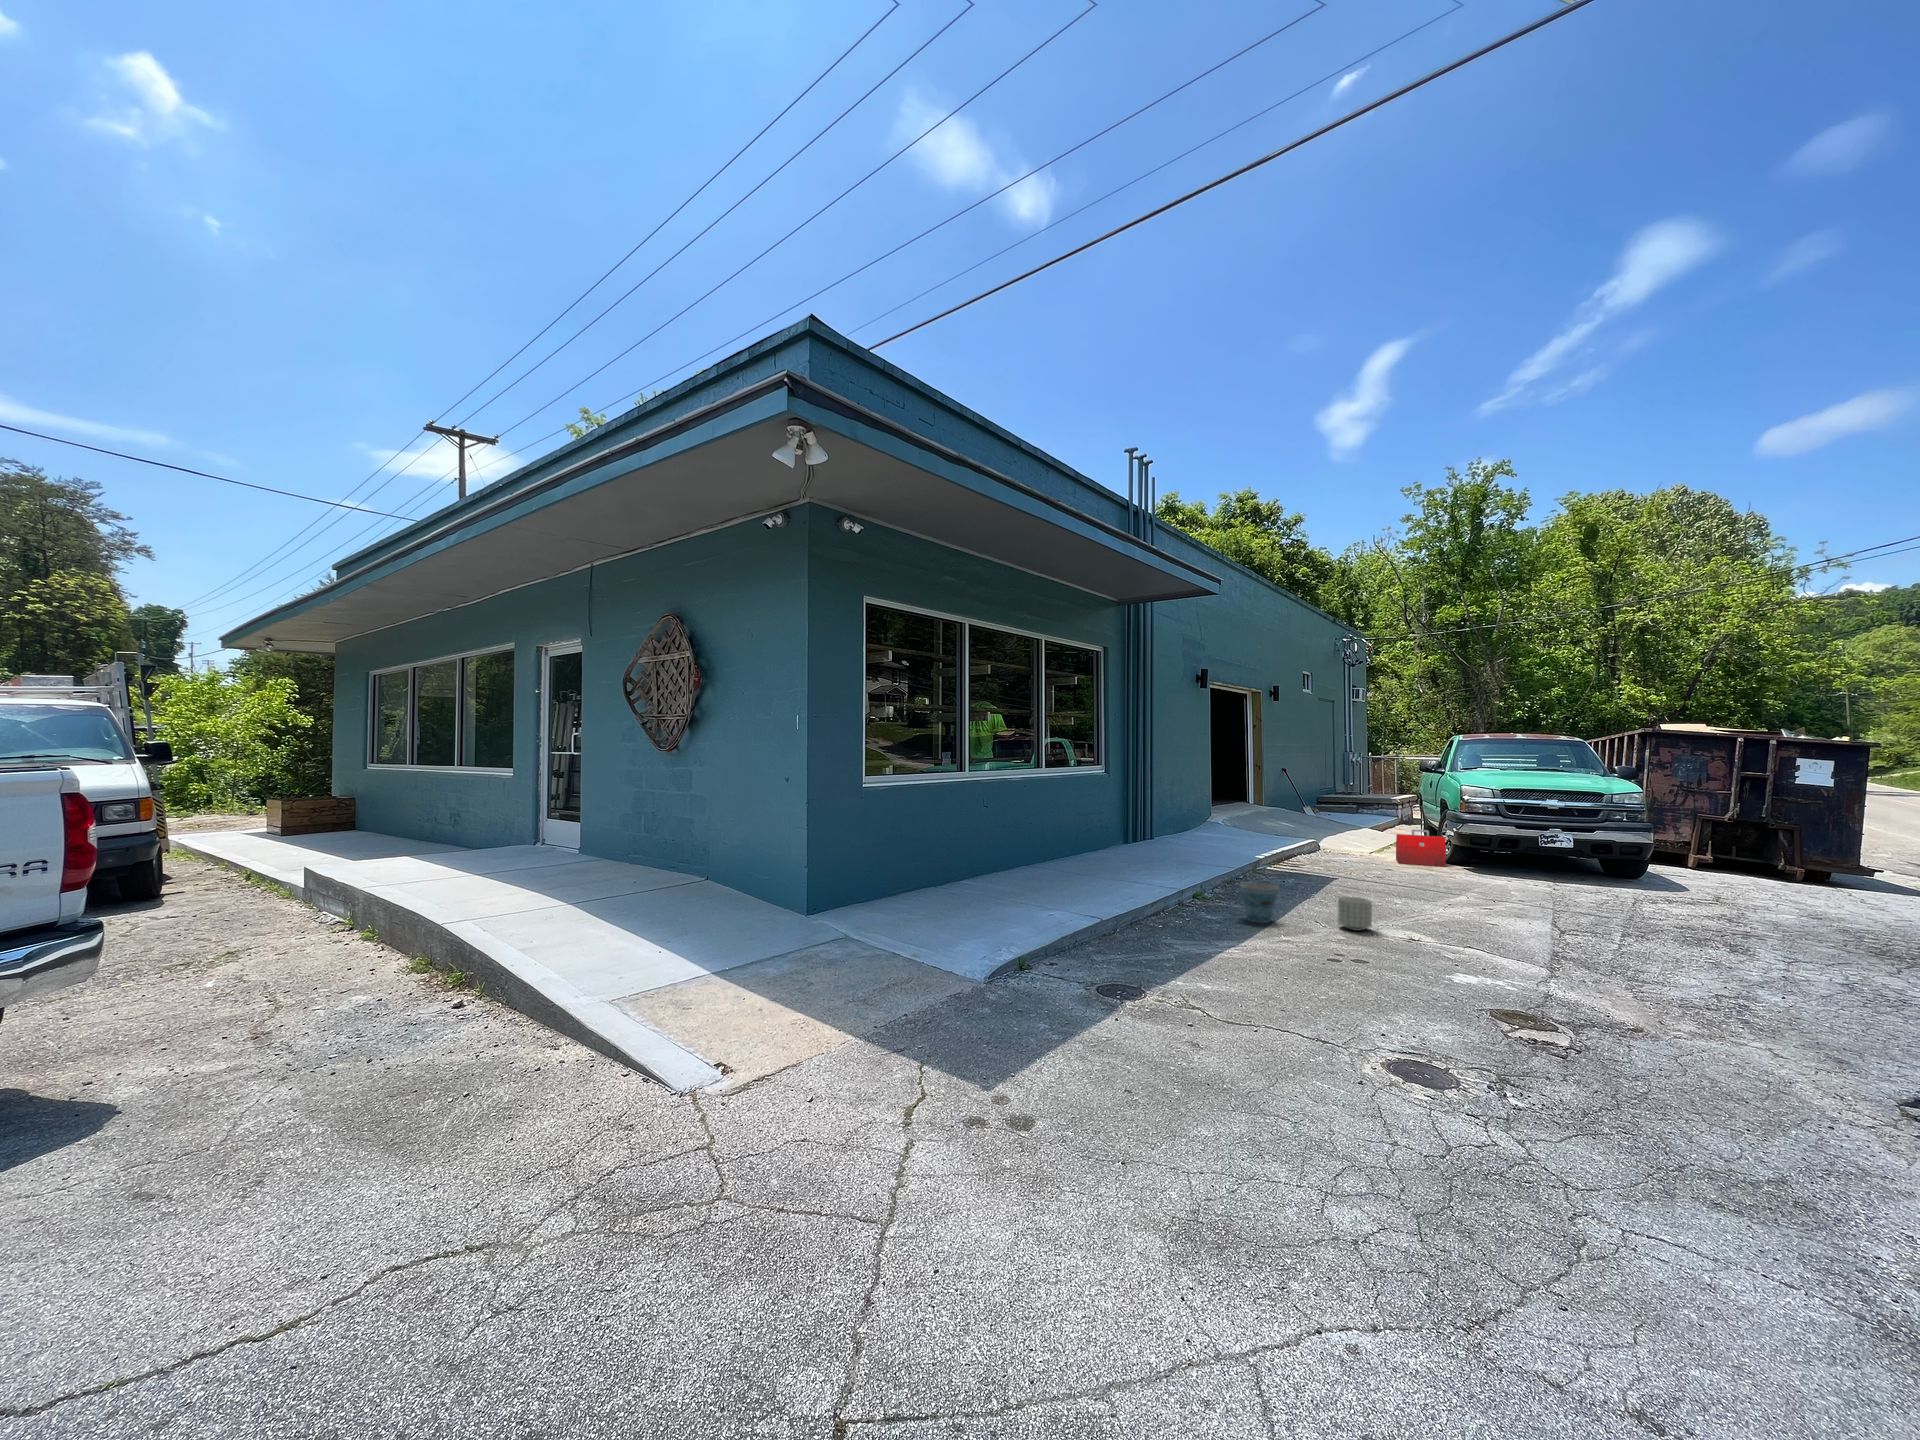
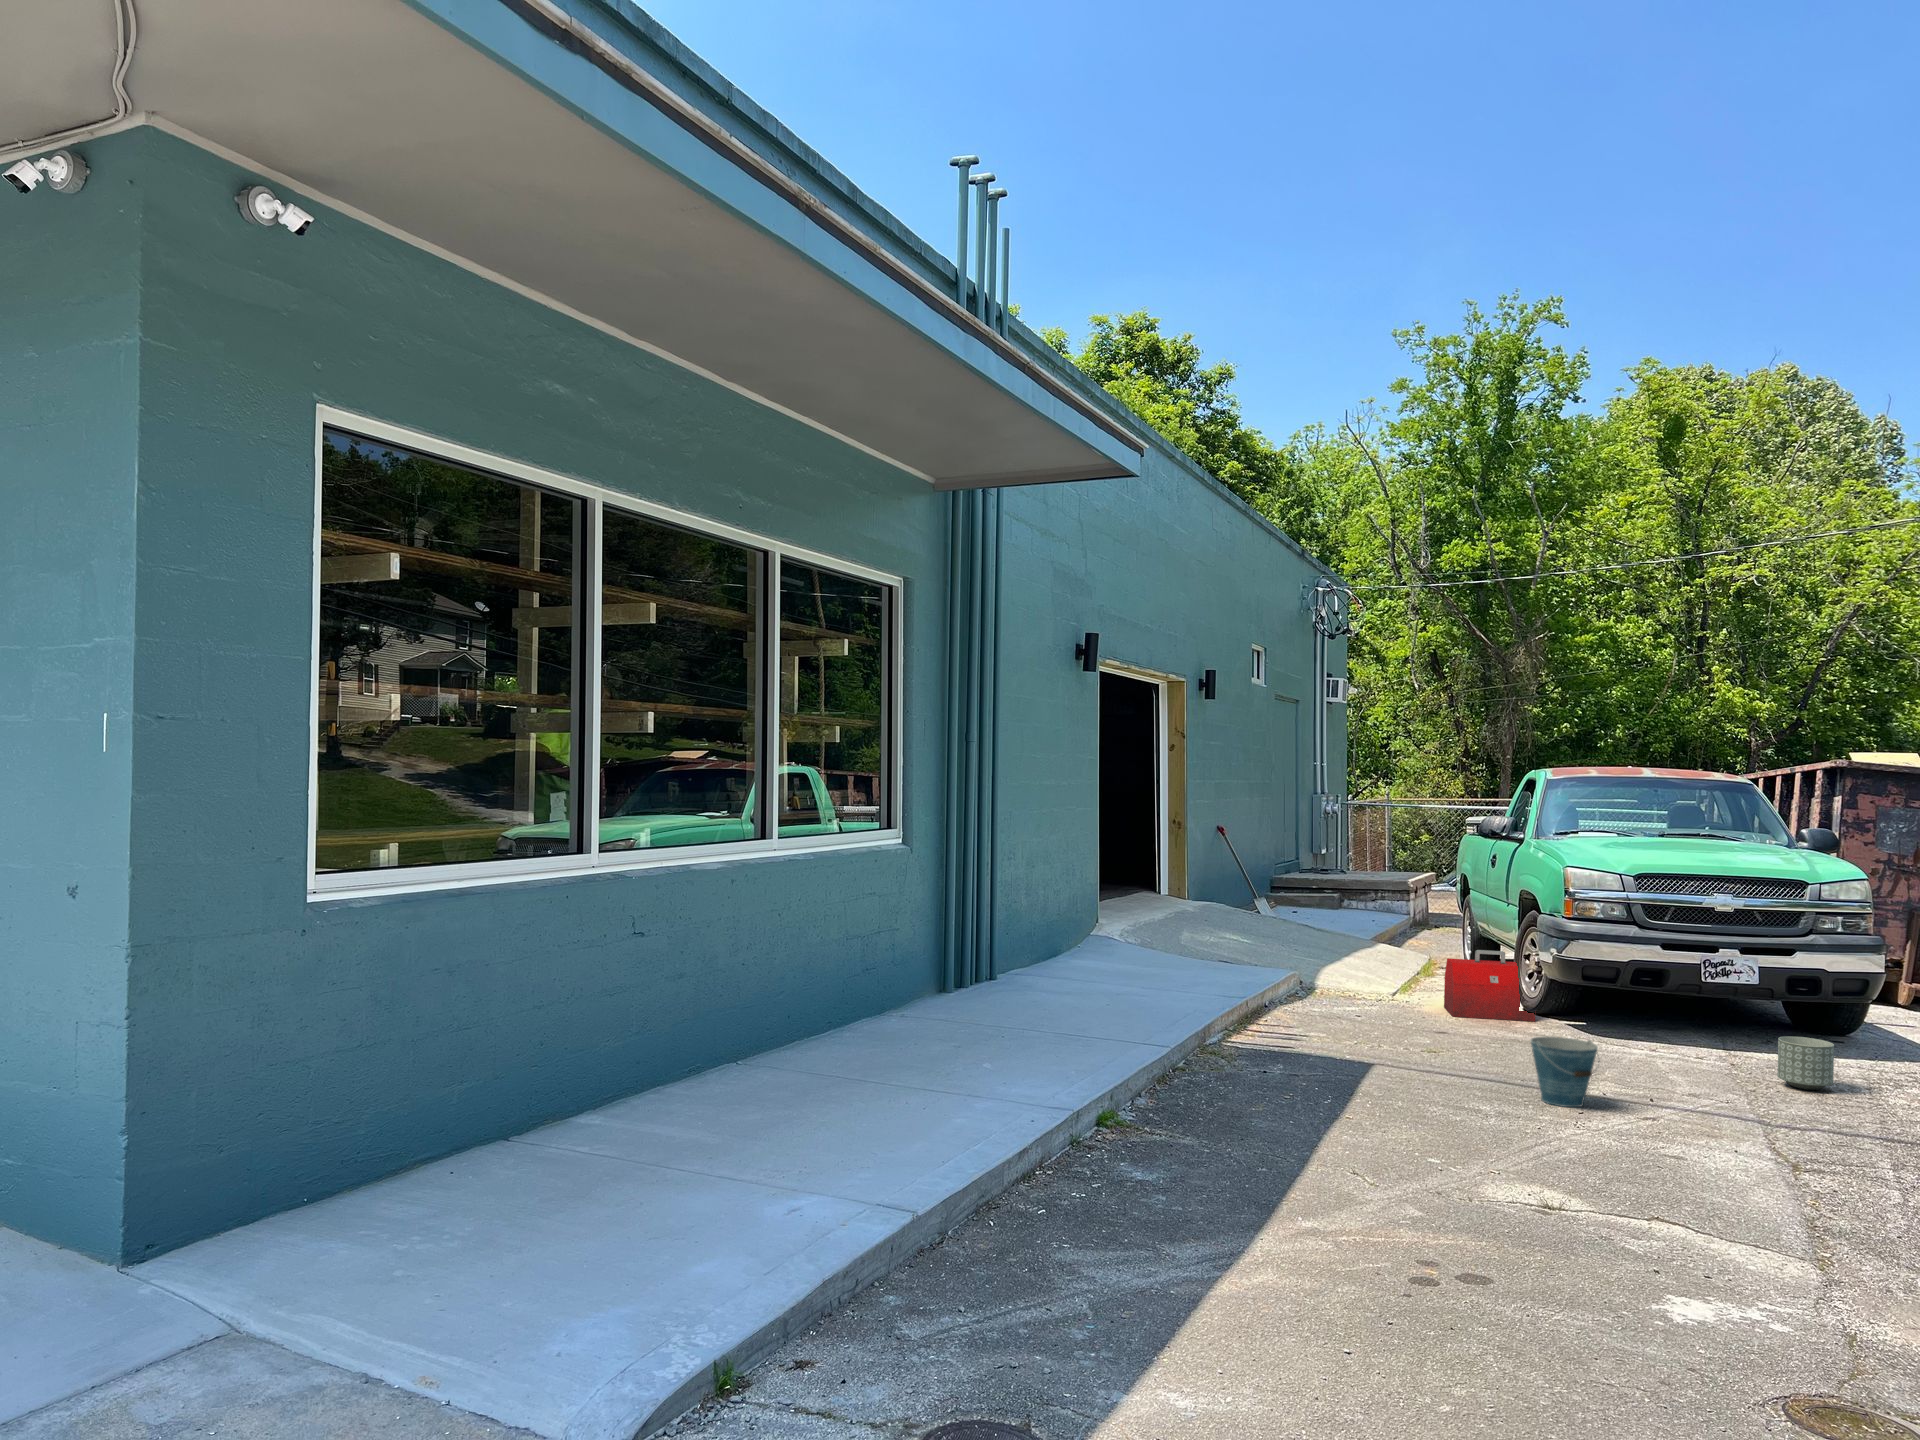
bucket: present [1241,883,1279,923] -> present [1531,1037,1599,1107]
planter: present [1338,896,1372,931] -> present [1777,1036,1834,1090]

